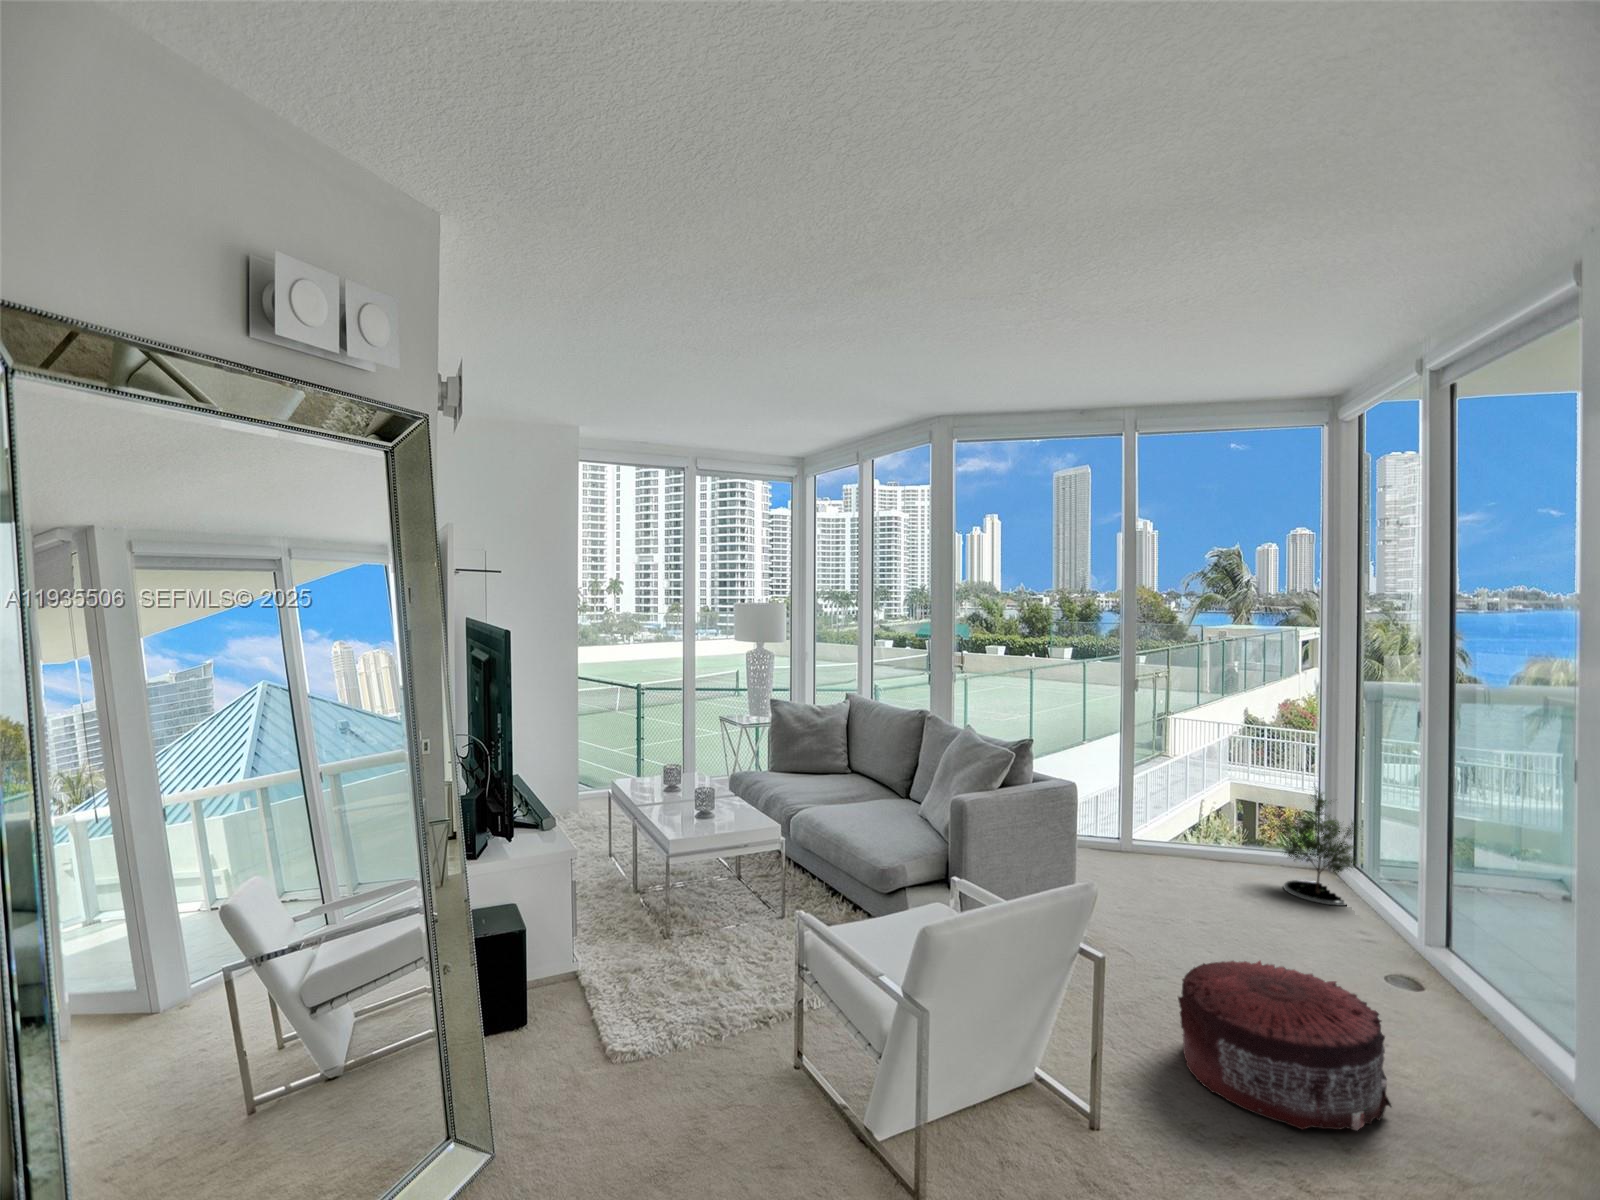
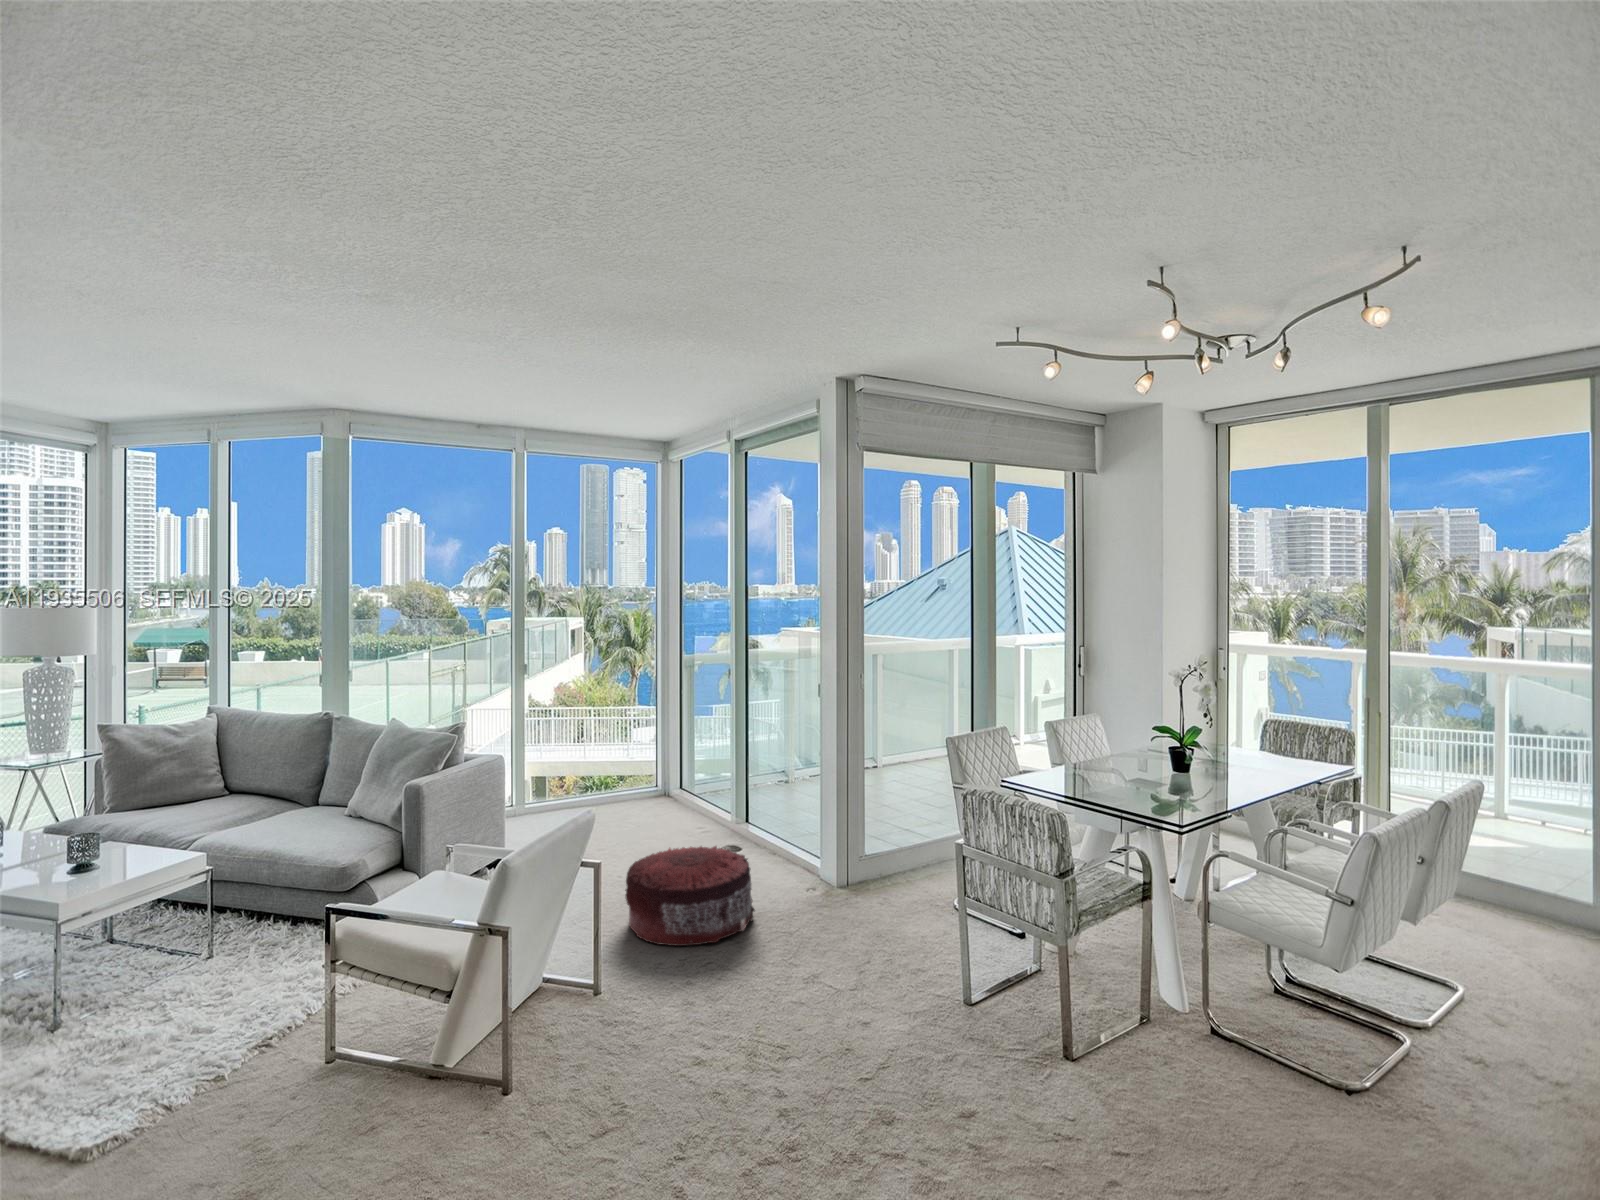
potted tree: present [1276,786,1357,906] -> none [633,721,693,811]

